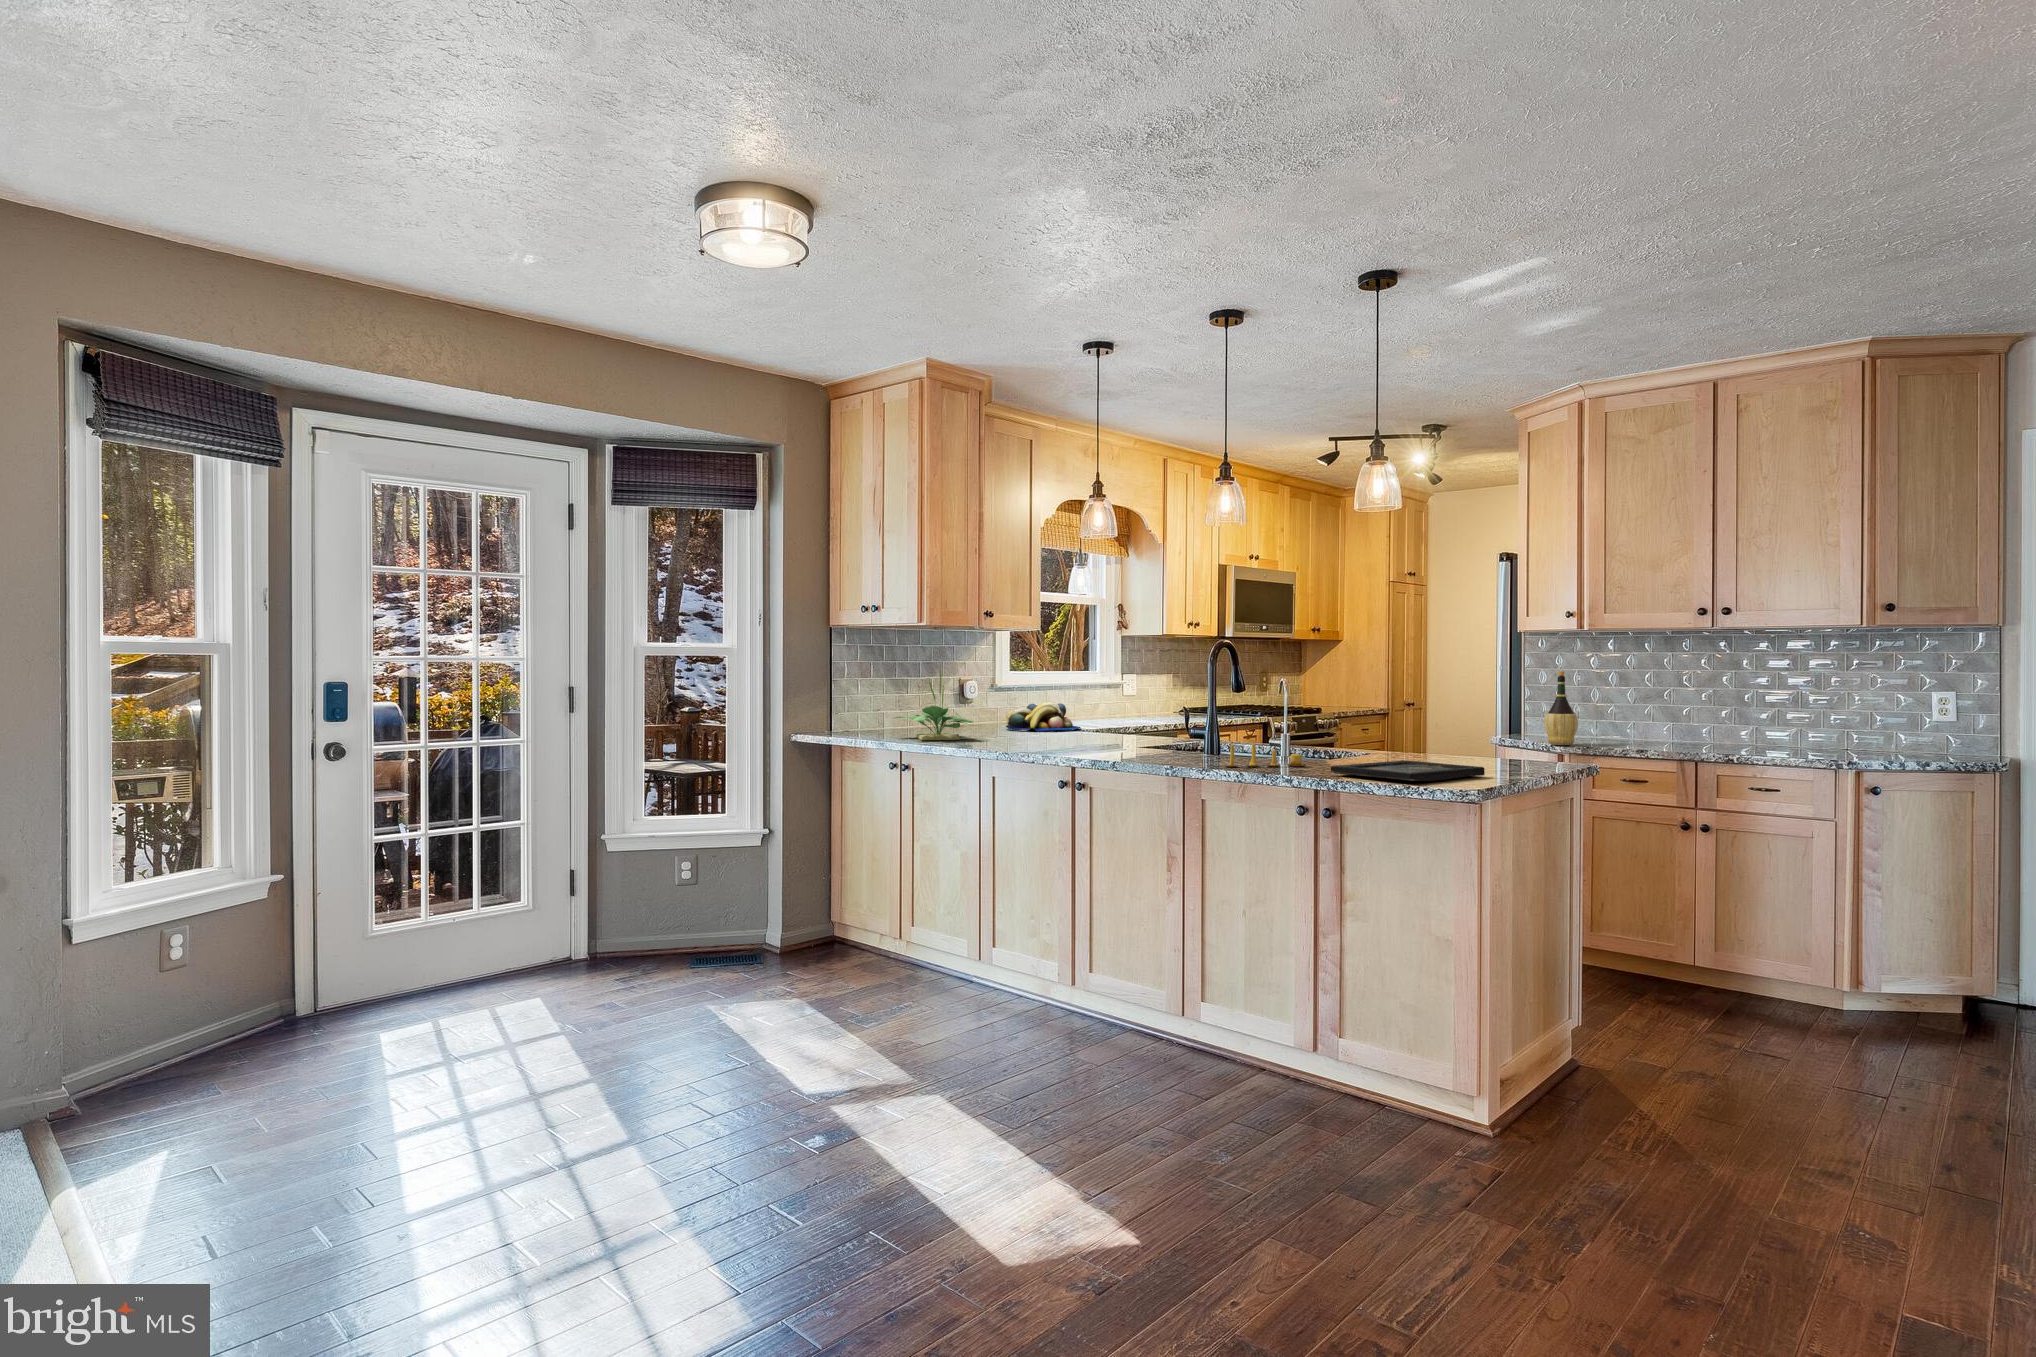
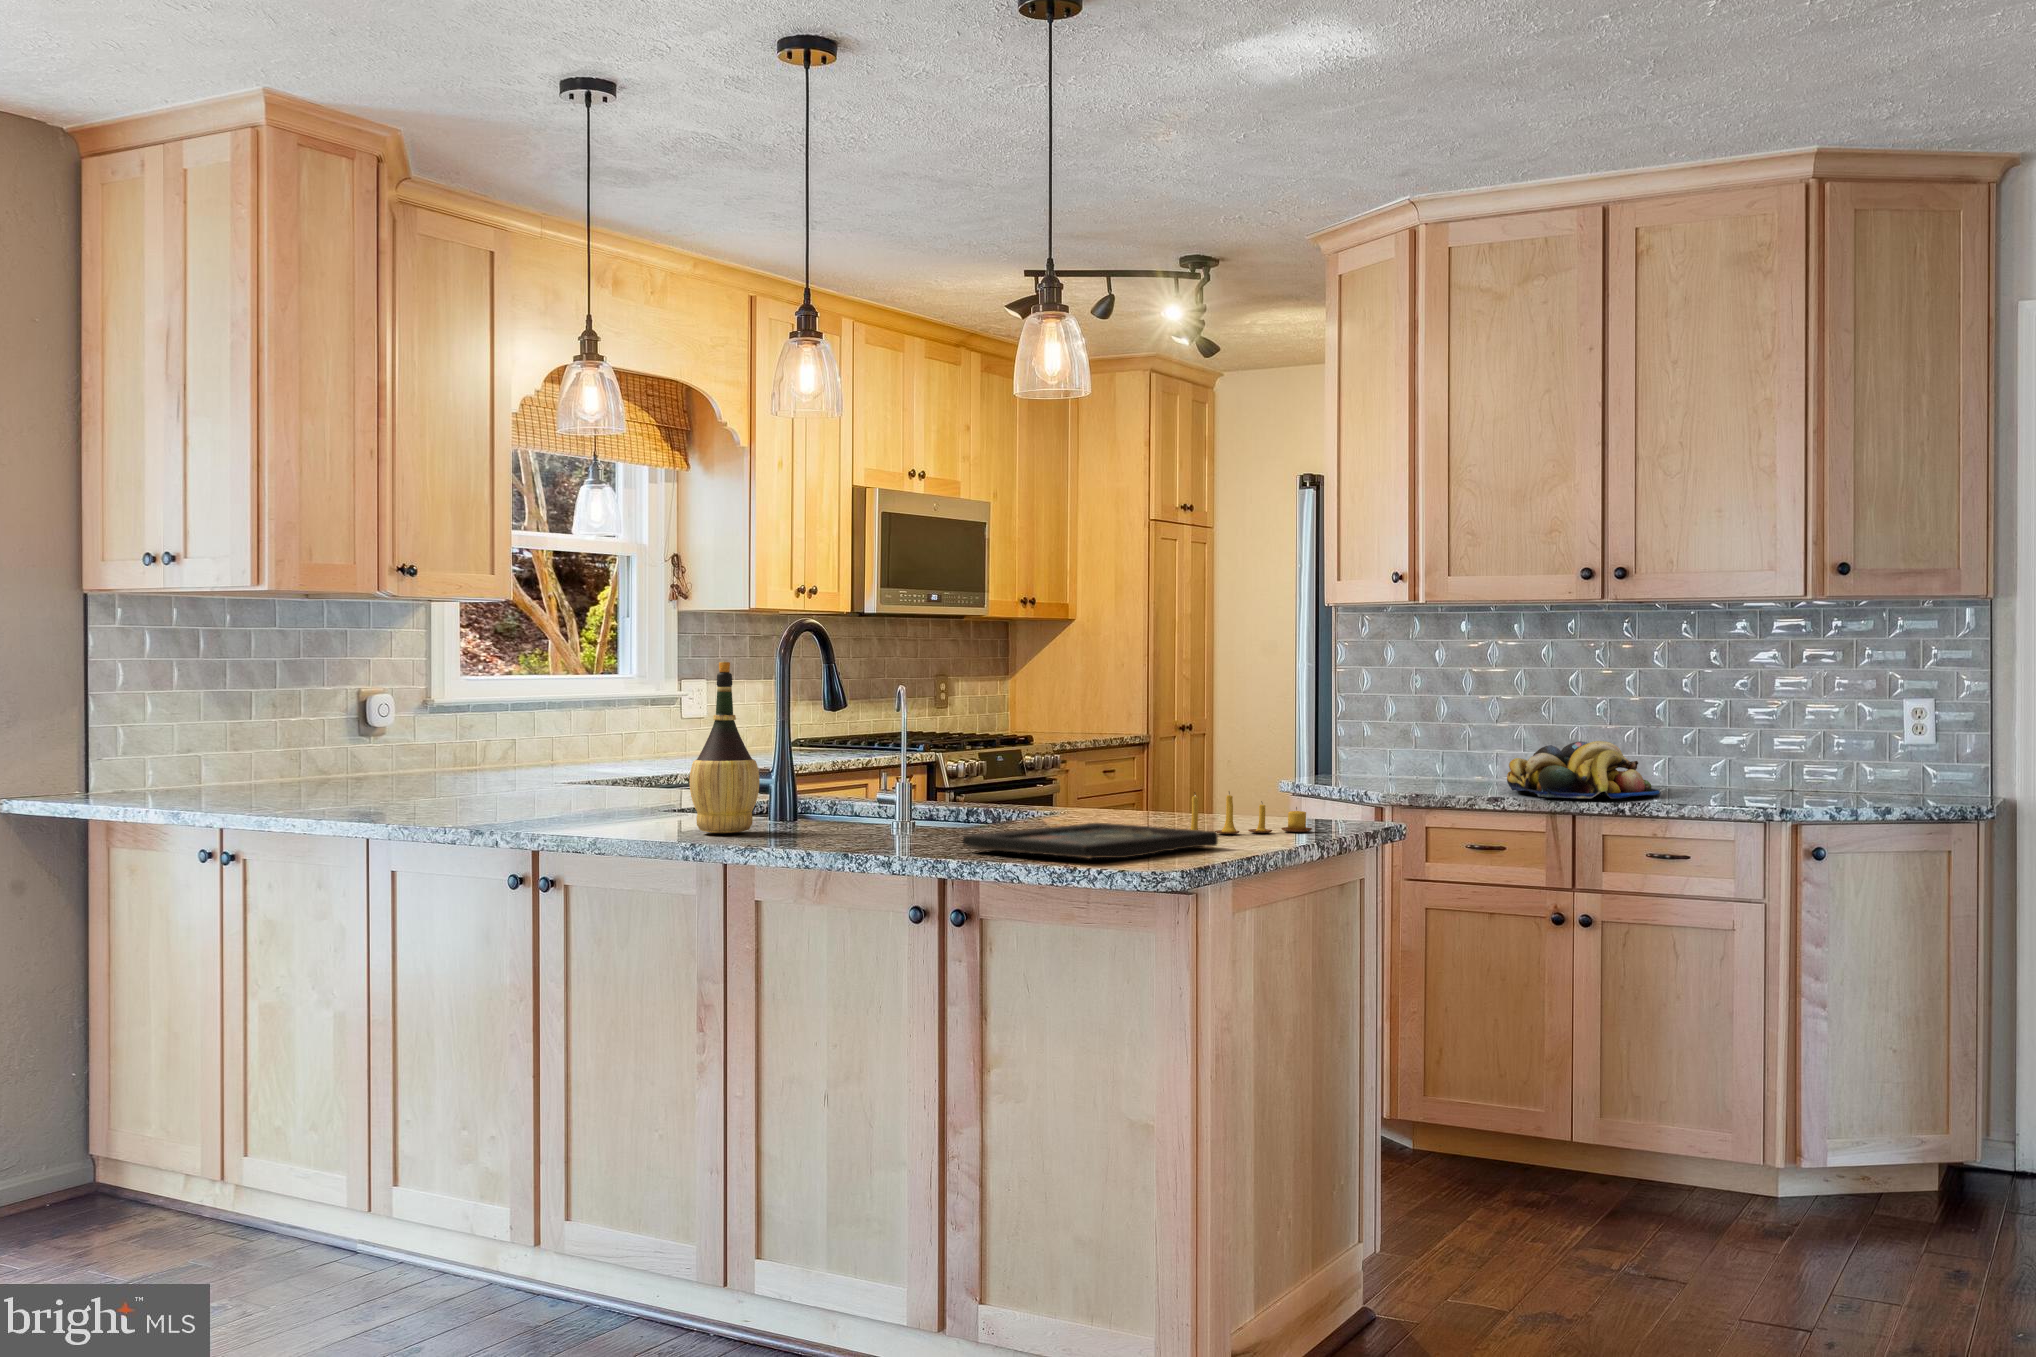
potted plant: present [895,666,973,740] -> none [204,660,363,803]
wine bottle: present [1544,671,1578,745] -> present [690,661,760,833]
fruit bowl: present [1006,702,1081,731] -> present [1507,741,1660,799]
candle: present [1224,744,1305,767] -> present [1190,792,1312,834]

